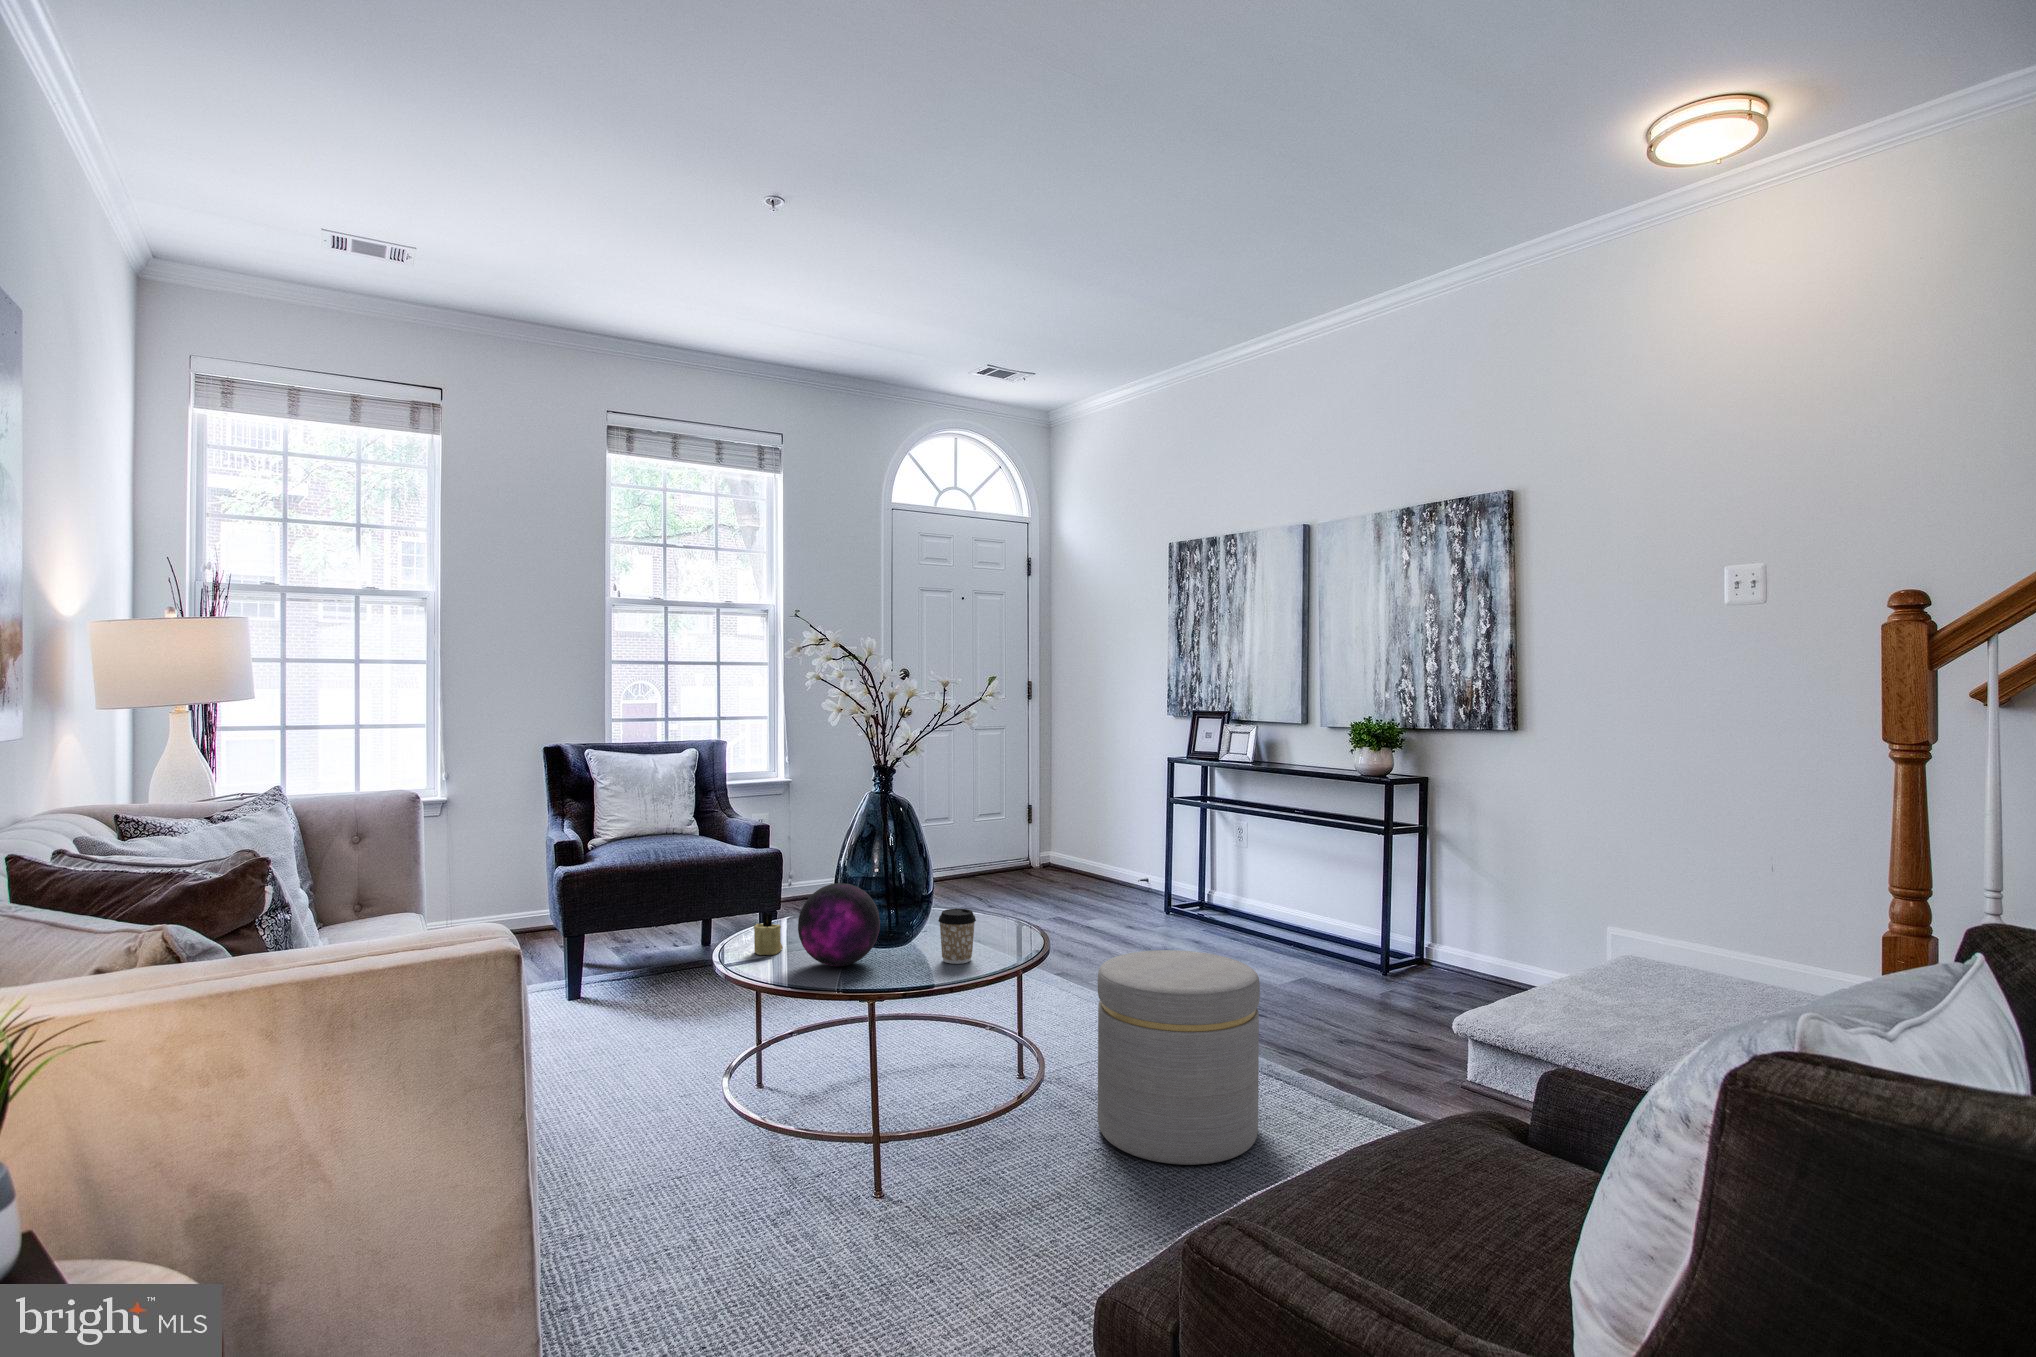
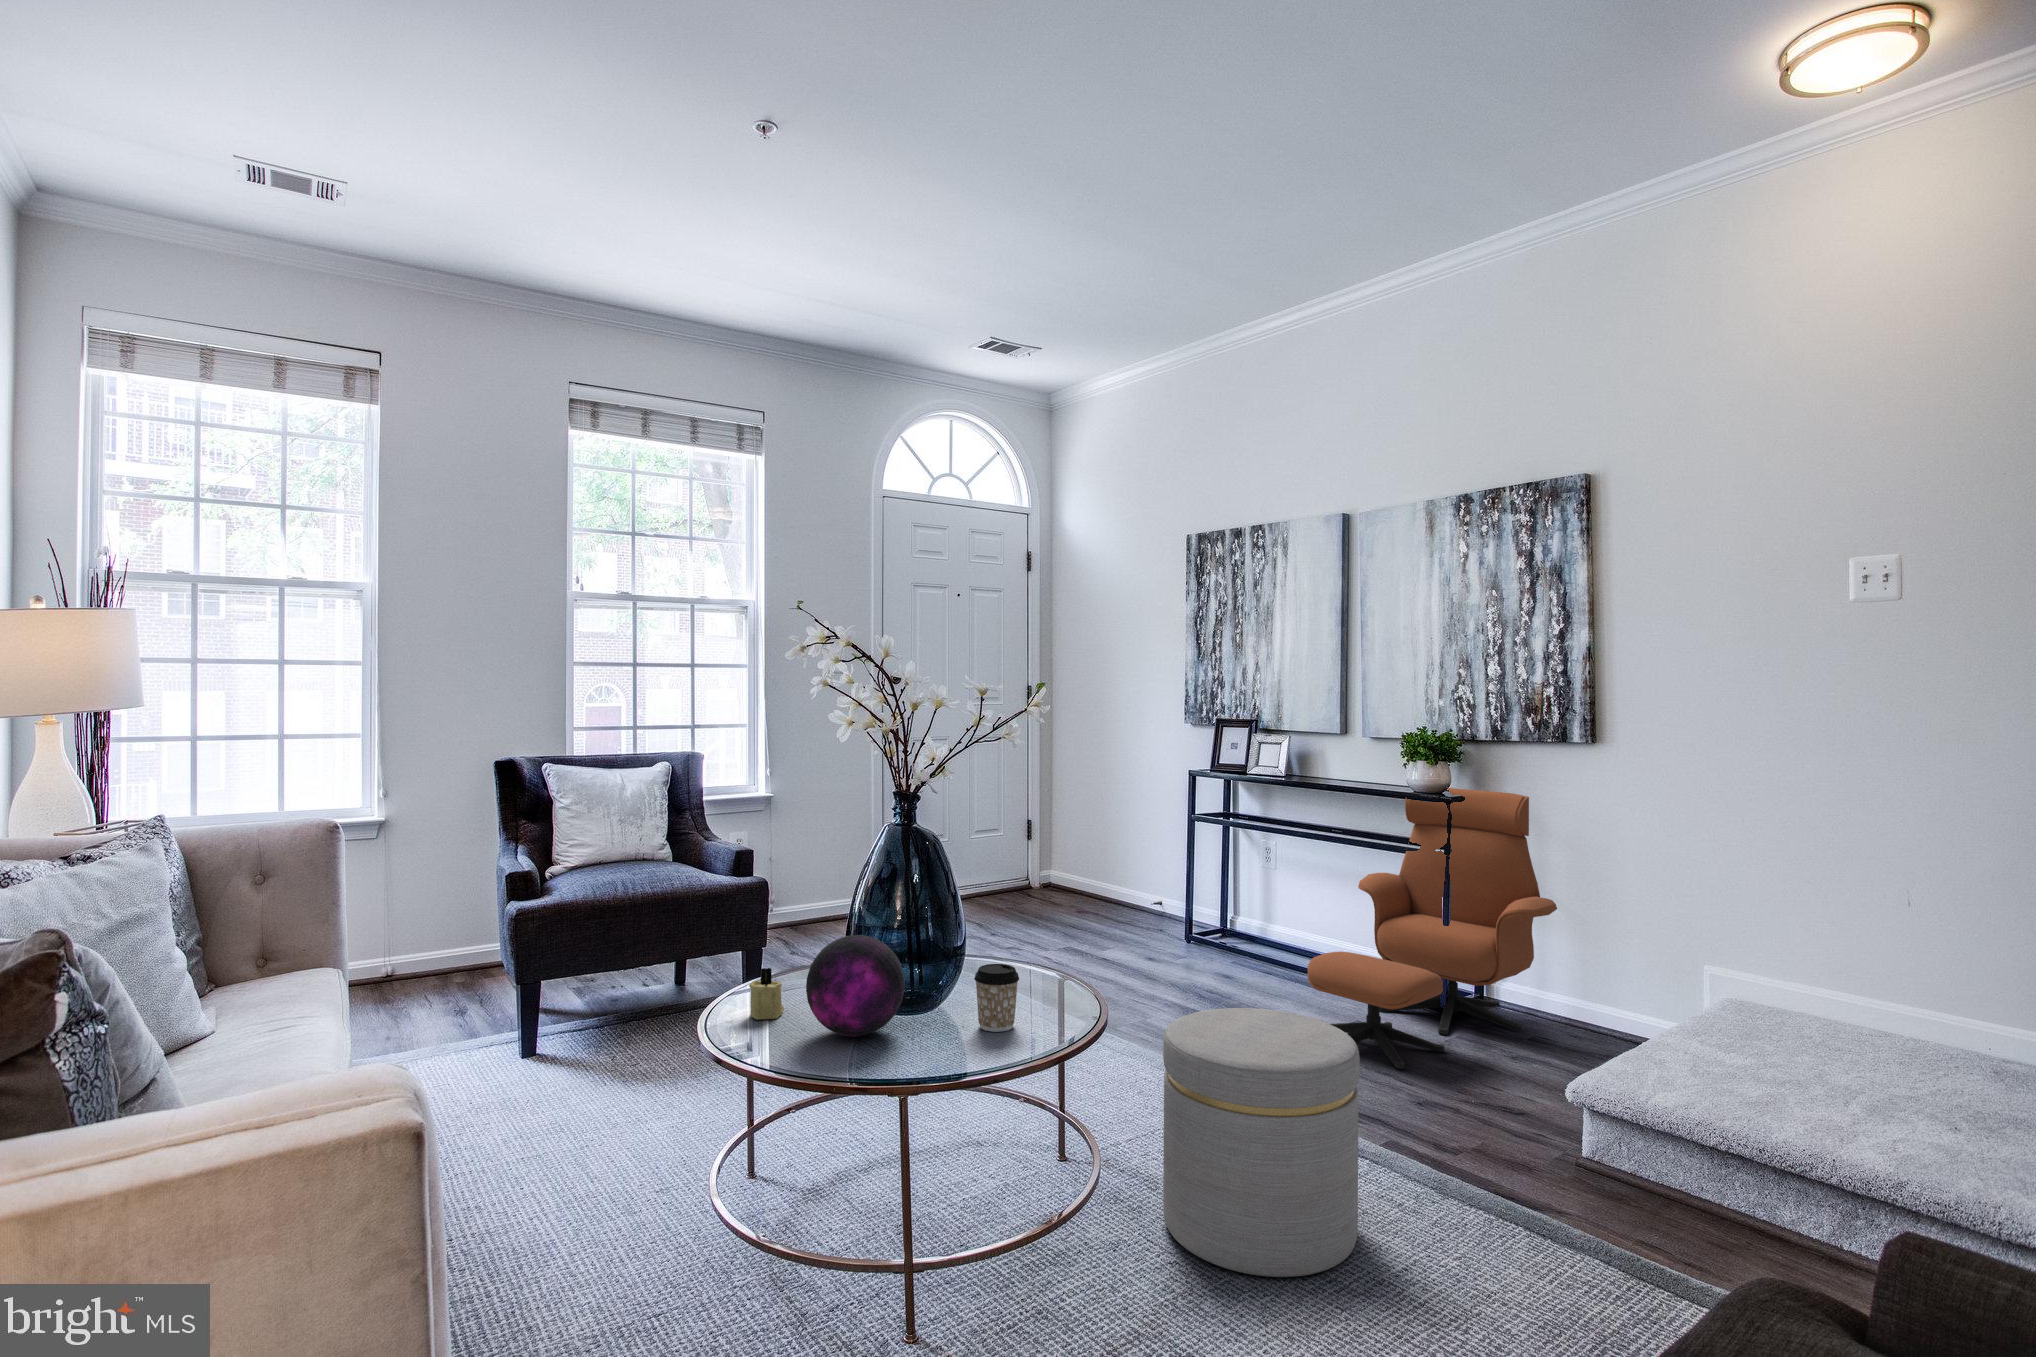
lounge chair: none [1256,770,1481,1015] -> present [1308,788,1557,1069]

